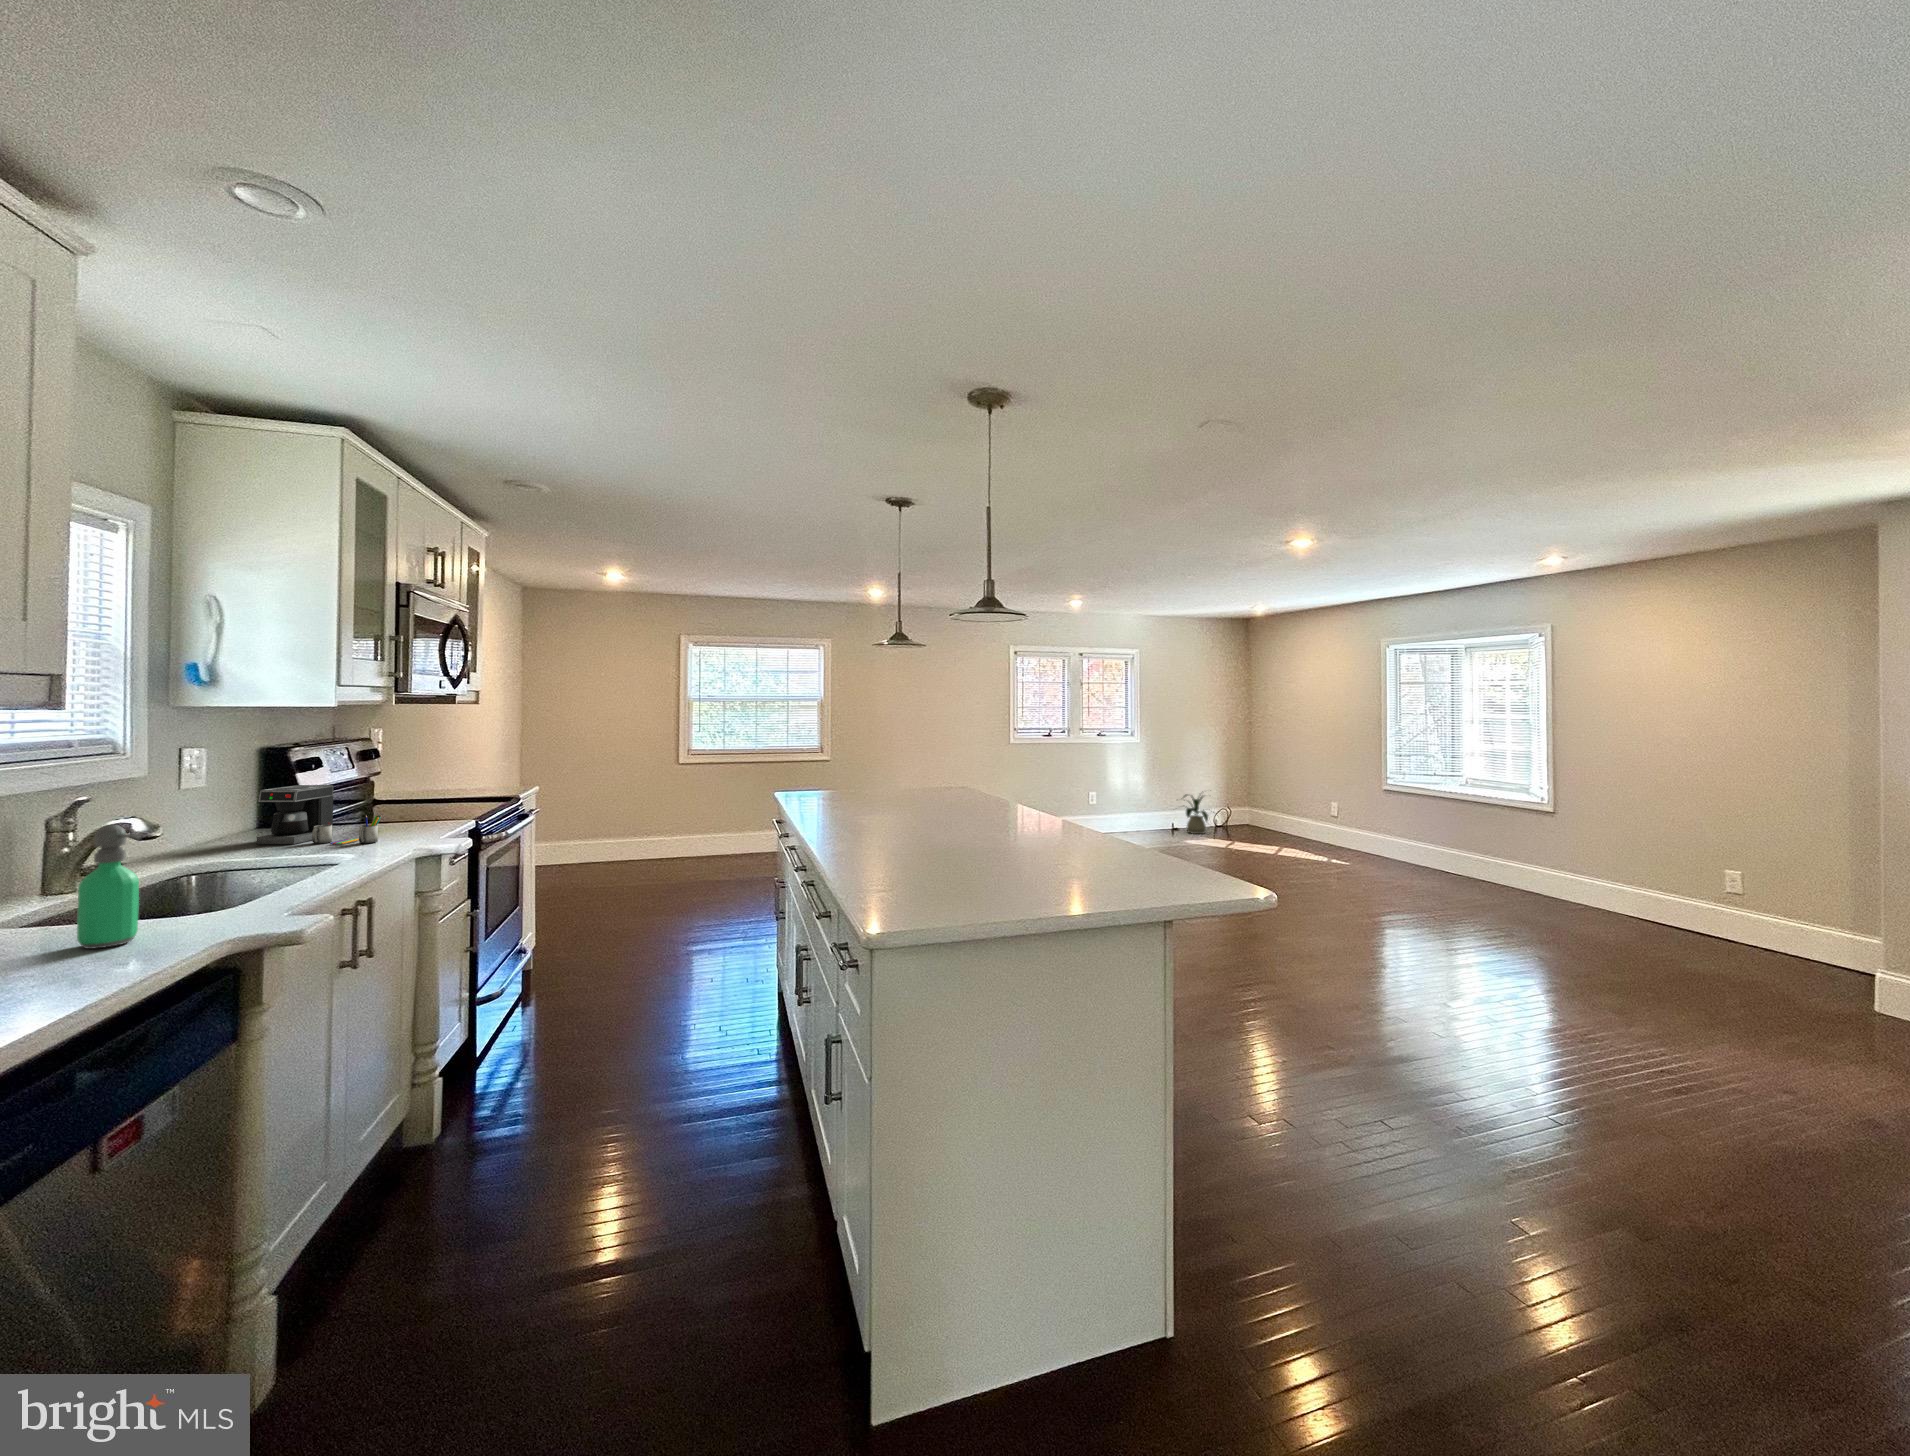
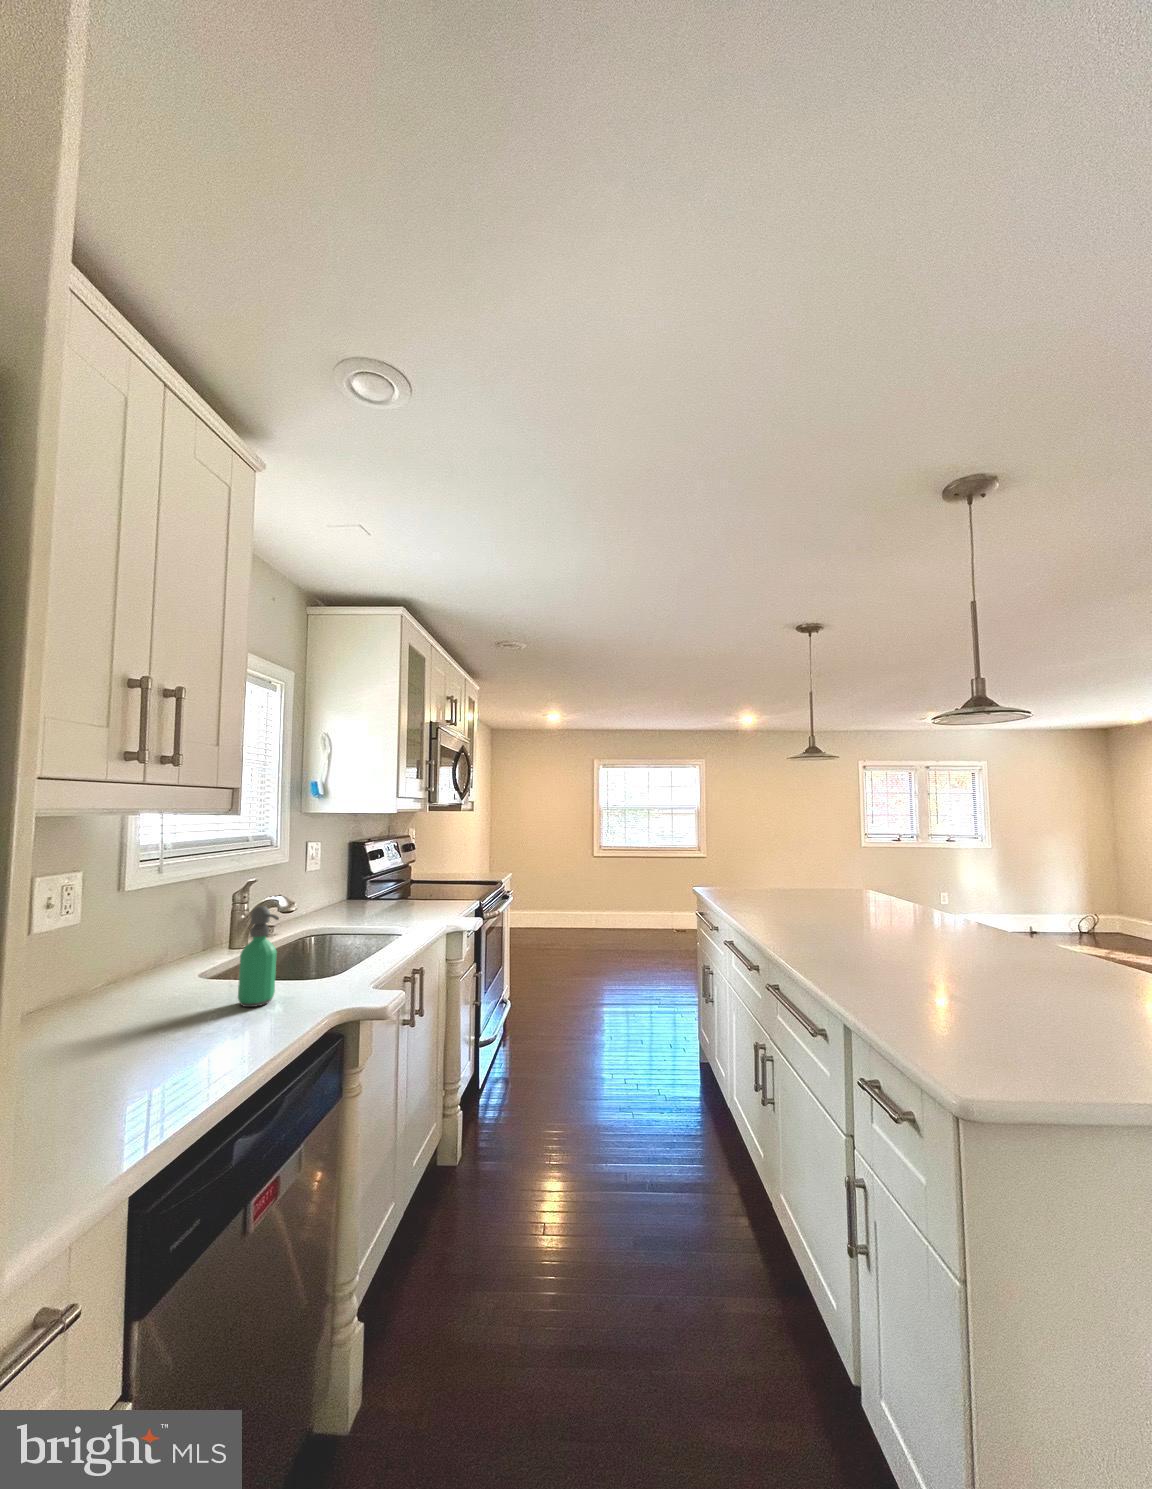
coffee maker: present [257,785,381,845] -> none [347,870,422,916]
house plant: present [1183,794,1208,834] -> none [1036,893,1096,937]

